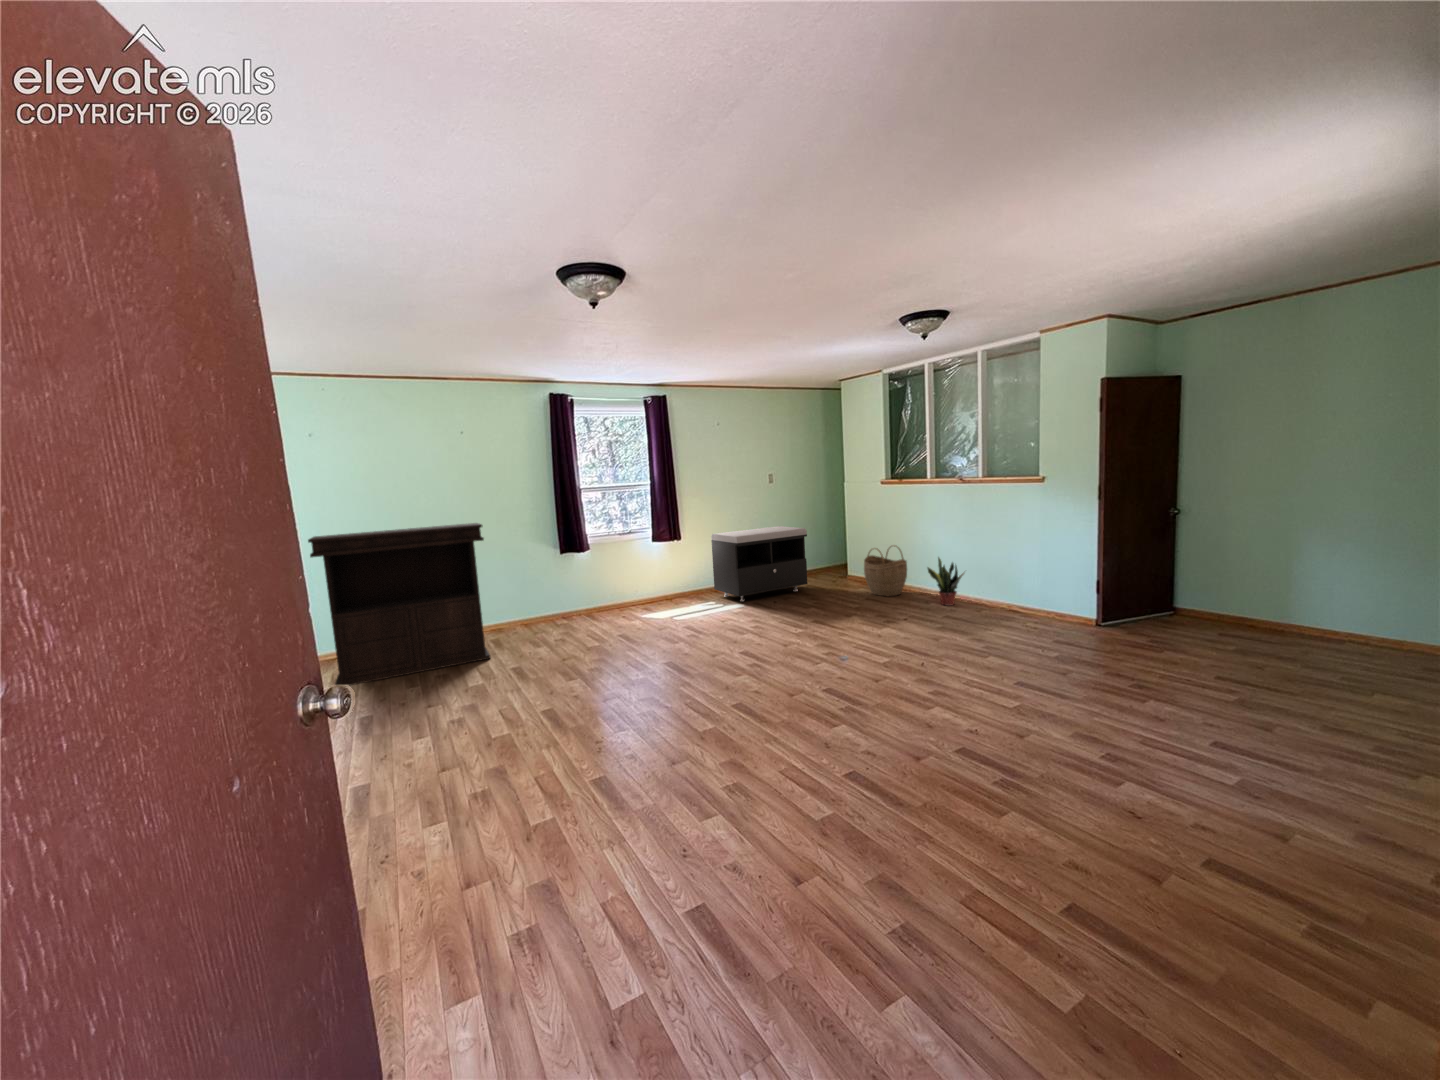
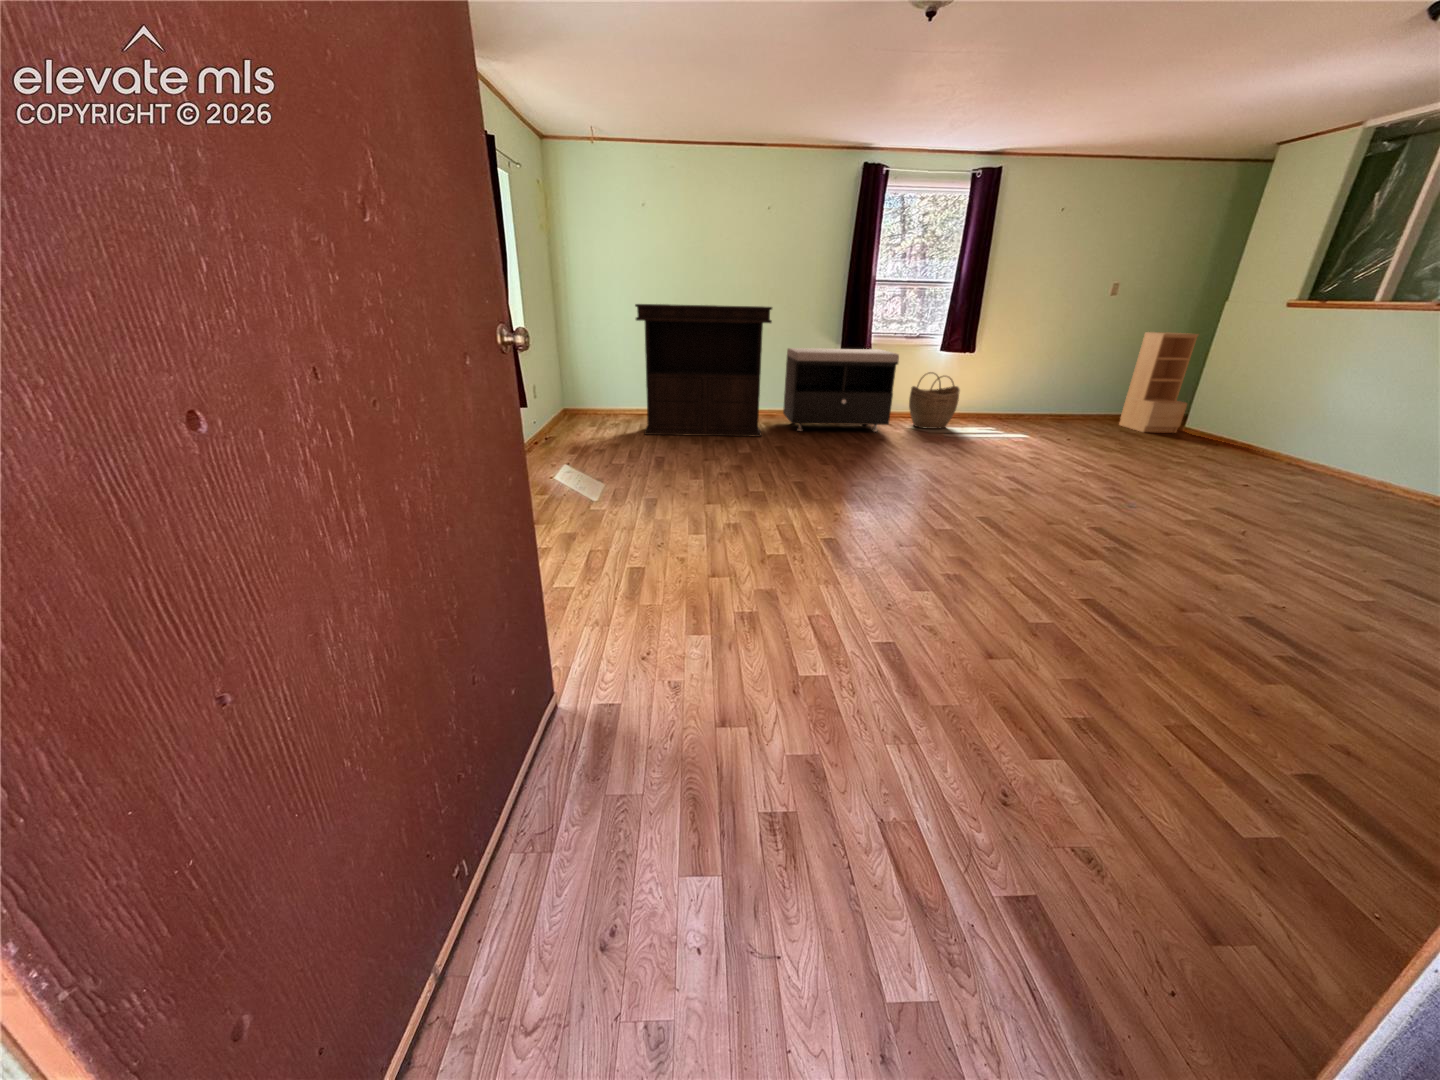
bookshelf: none [804,504,849,583] -> present [1119,332,1198,433]
storage bench: present [711,526,808,601] -> present [783,348,899,432]
woven basket: present [864,546,907,597] -> present [909,372,960,429]
potted plant: present [928,558,964,606] -> none [1304,415,1375,483]

